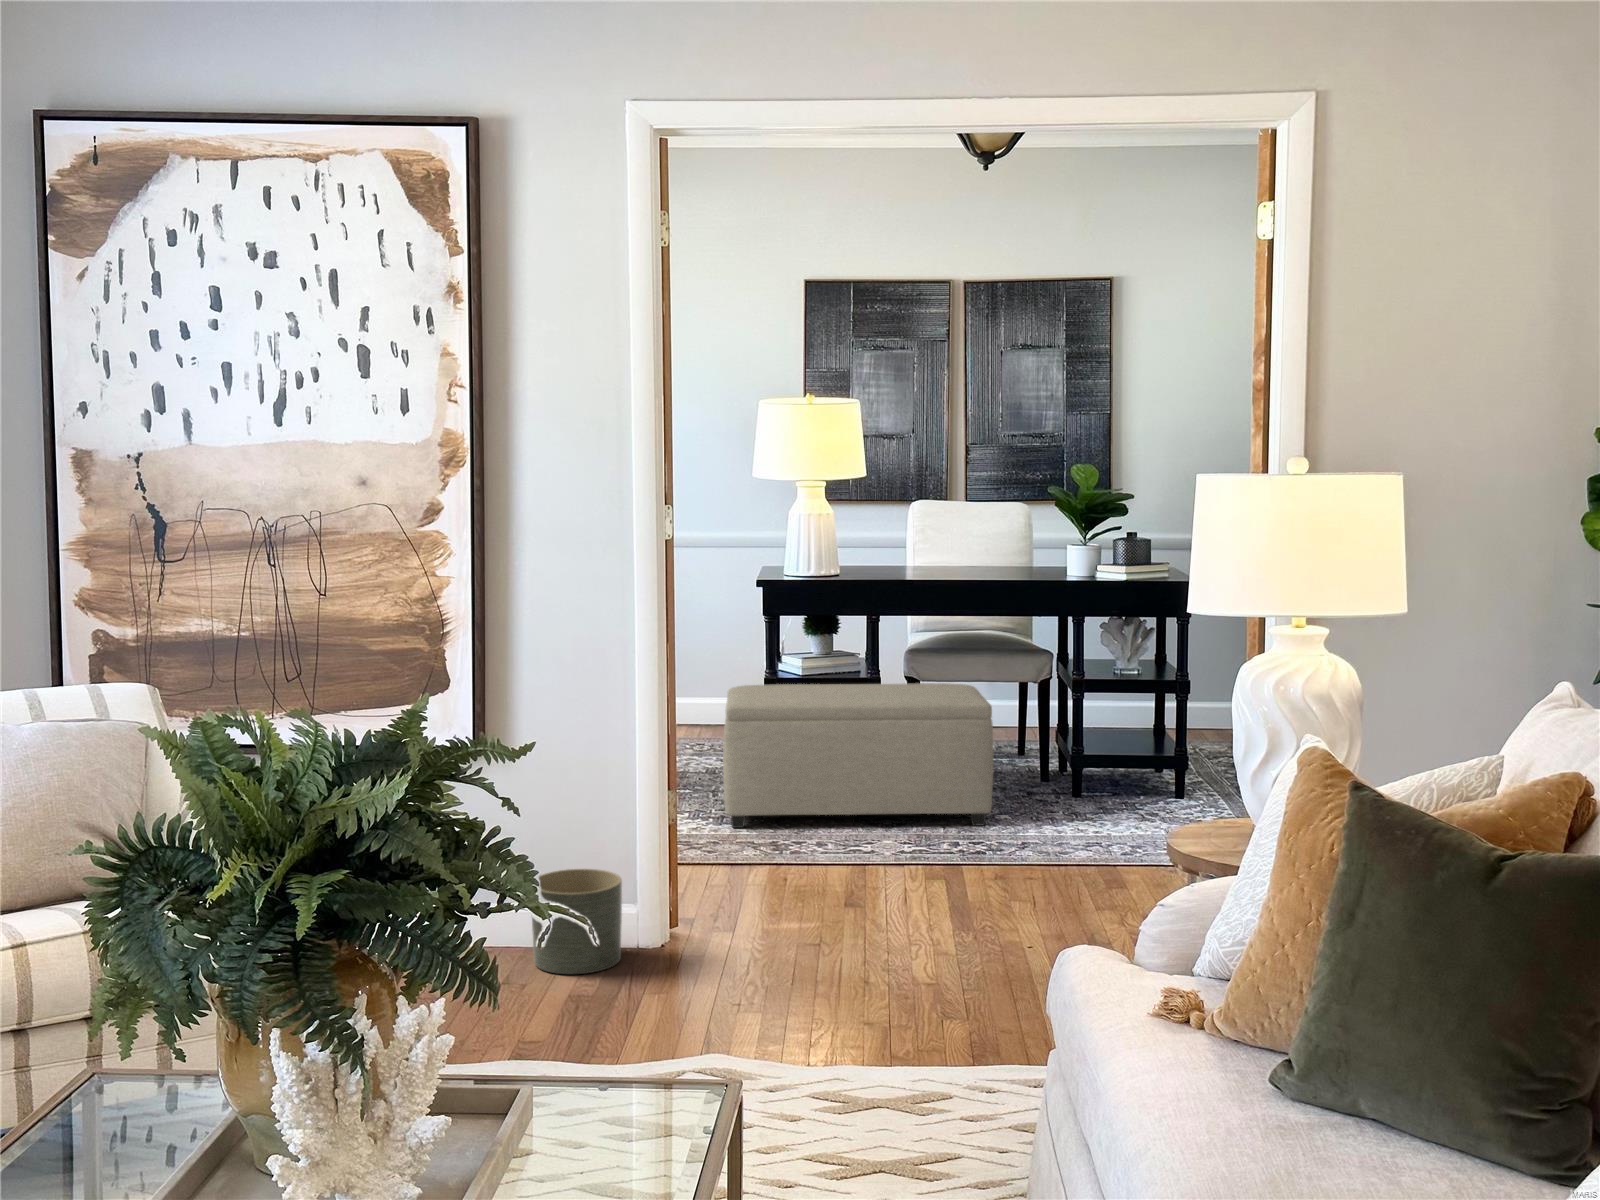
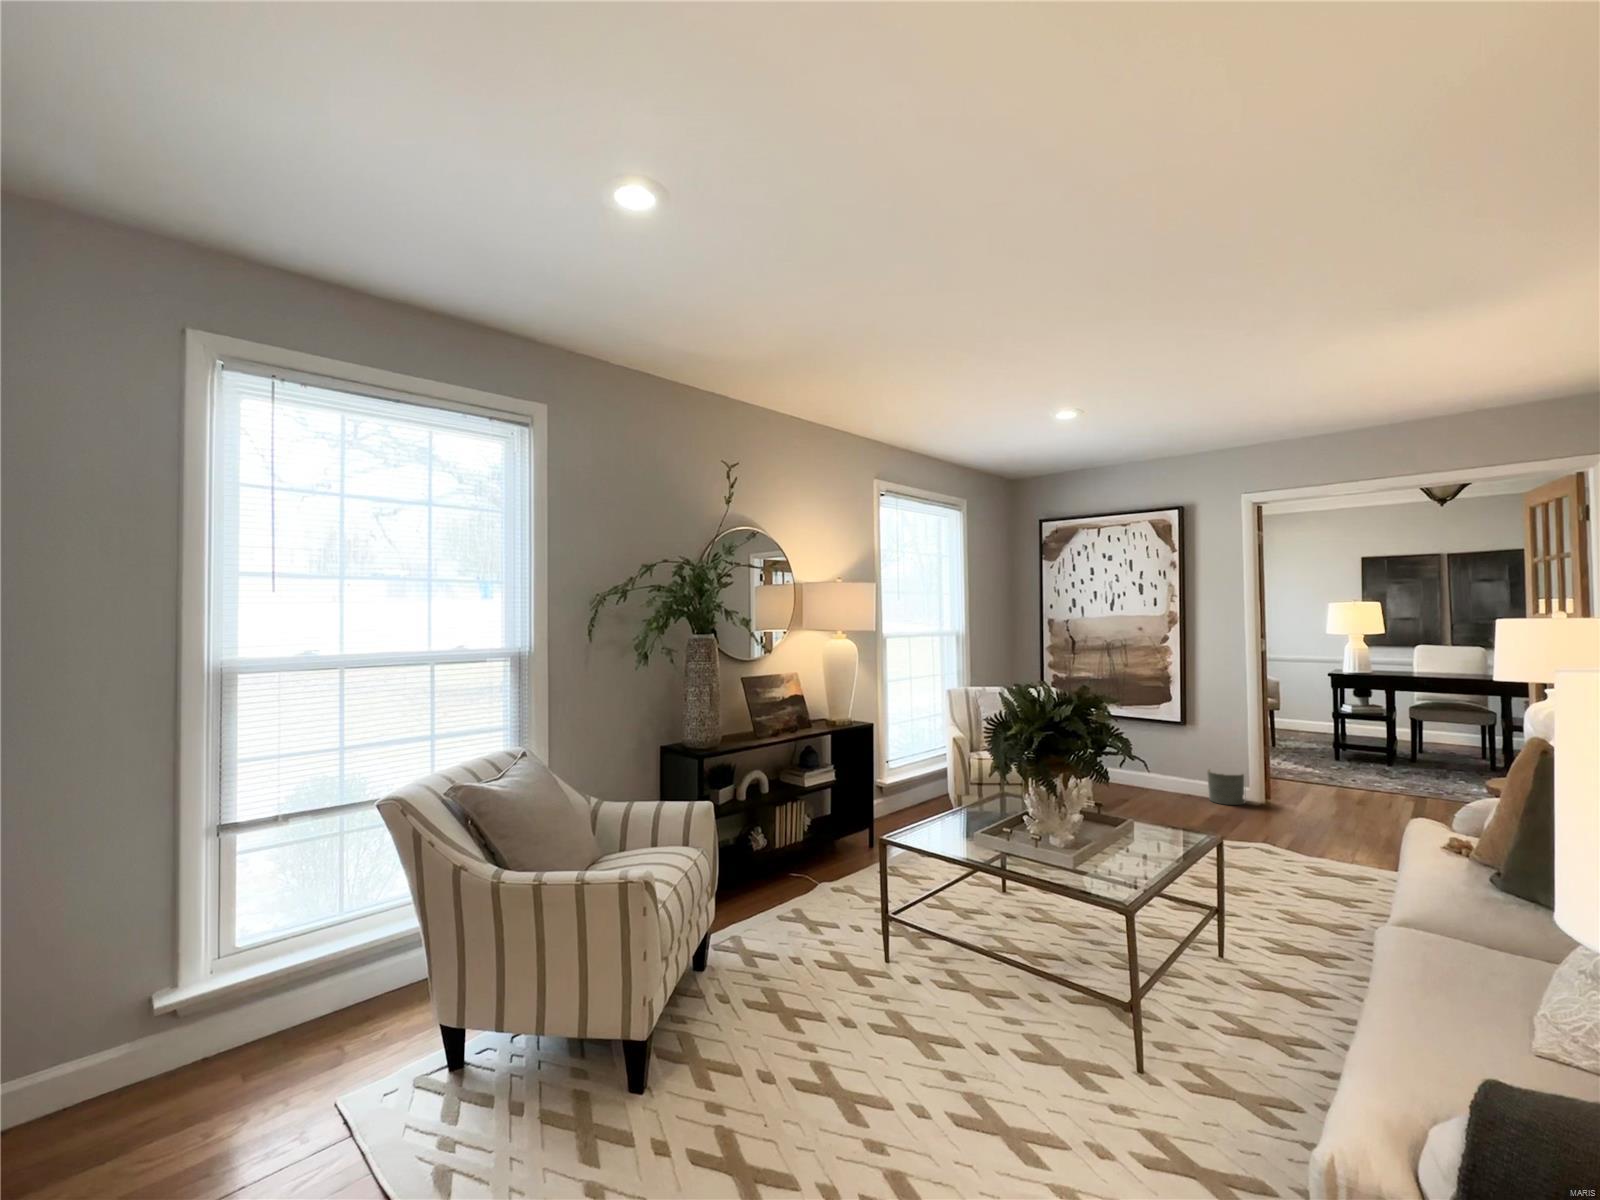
ottoman: present [723,683,993,828] -> none [1301,713,1453,784]

